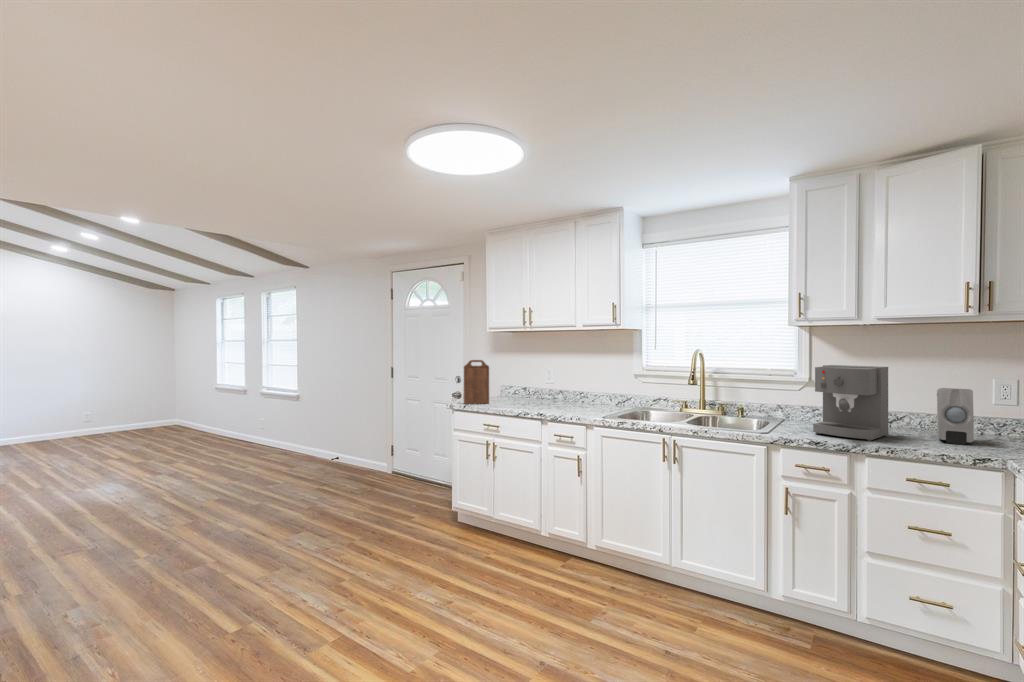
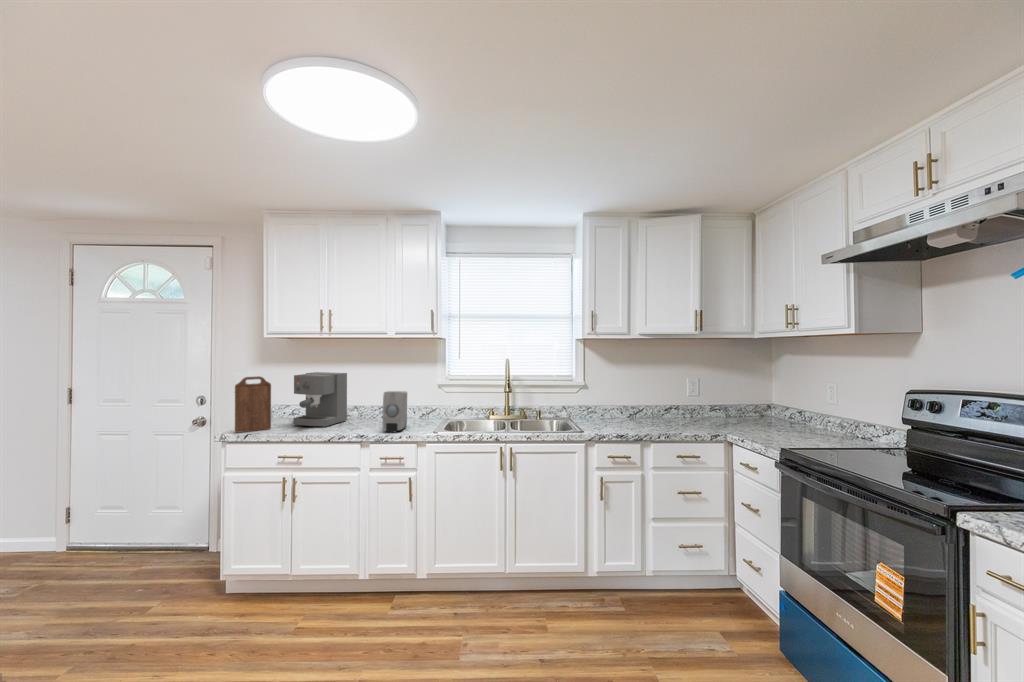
coffee maker: present [813,365,888,441] -> present [293,372,347,427]
soap dispenser: present [937,388,974,445] -> present [382,391,407,432]

